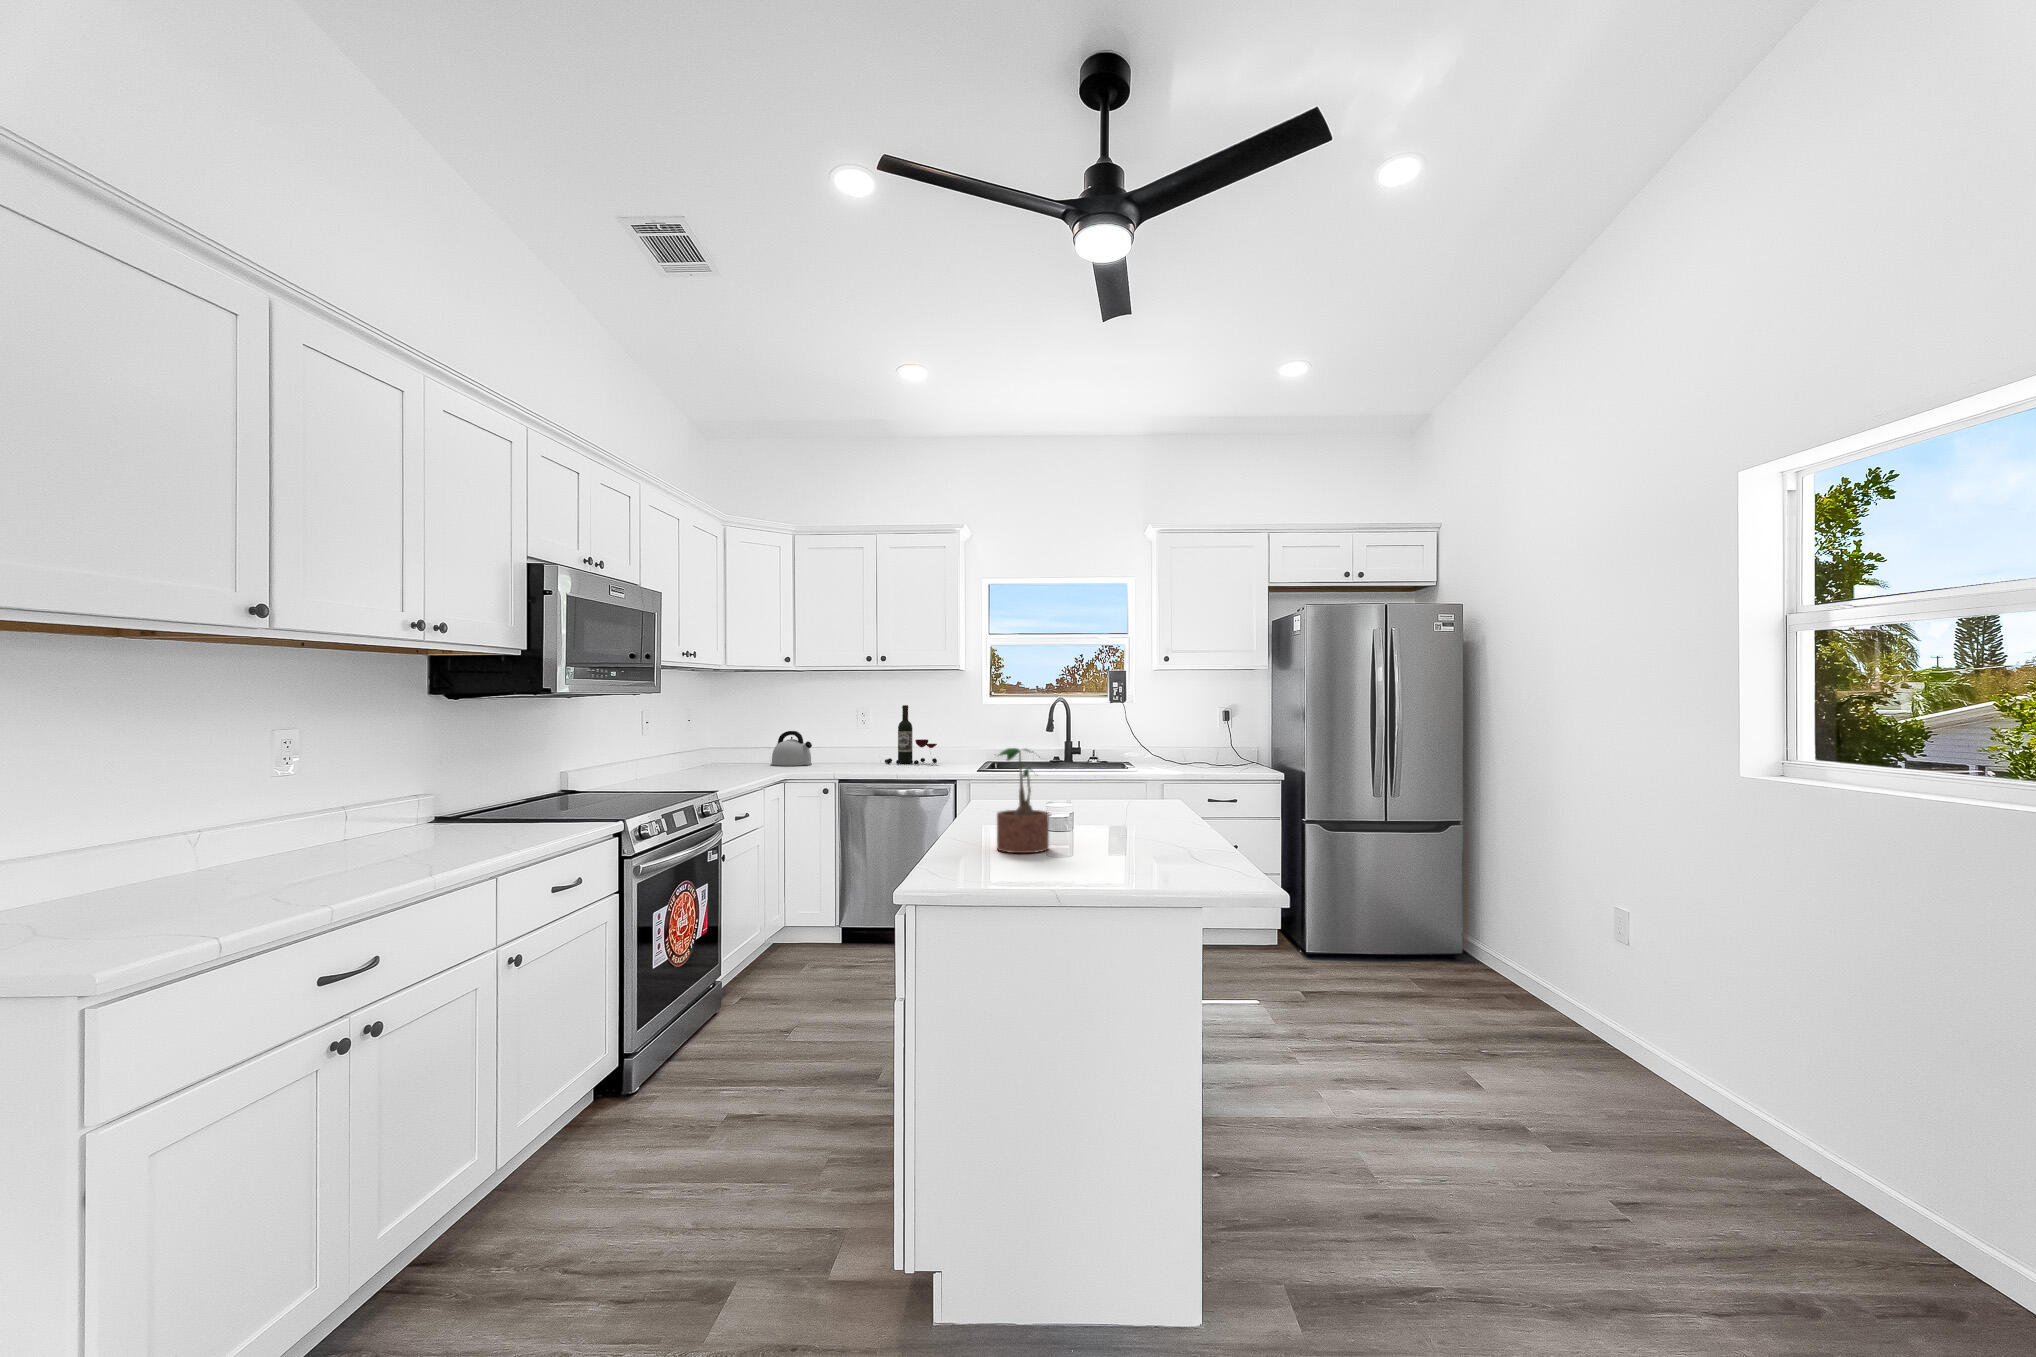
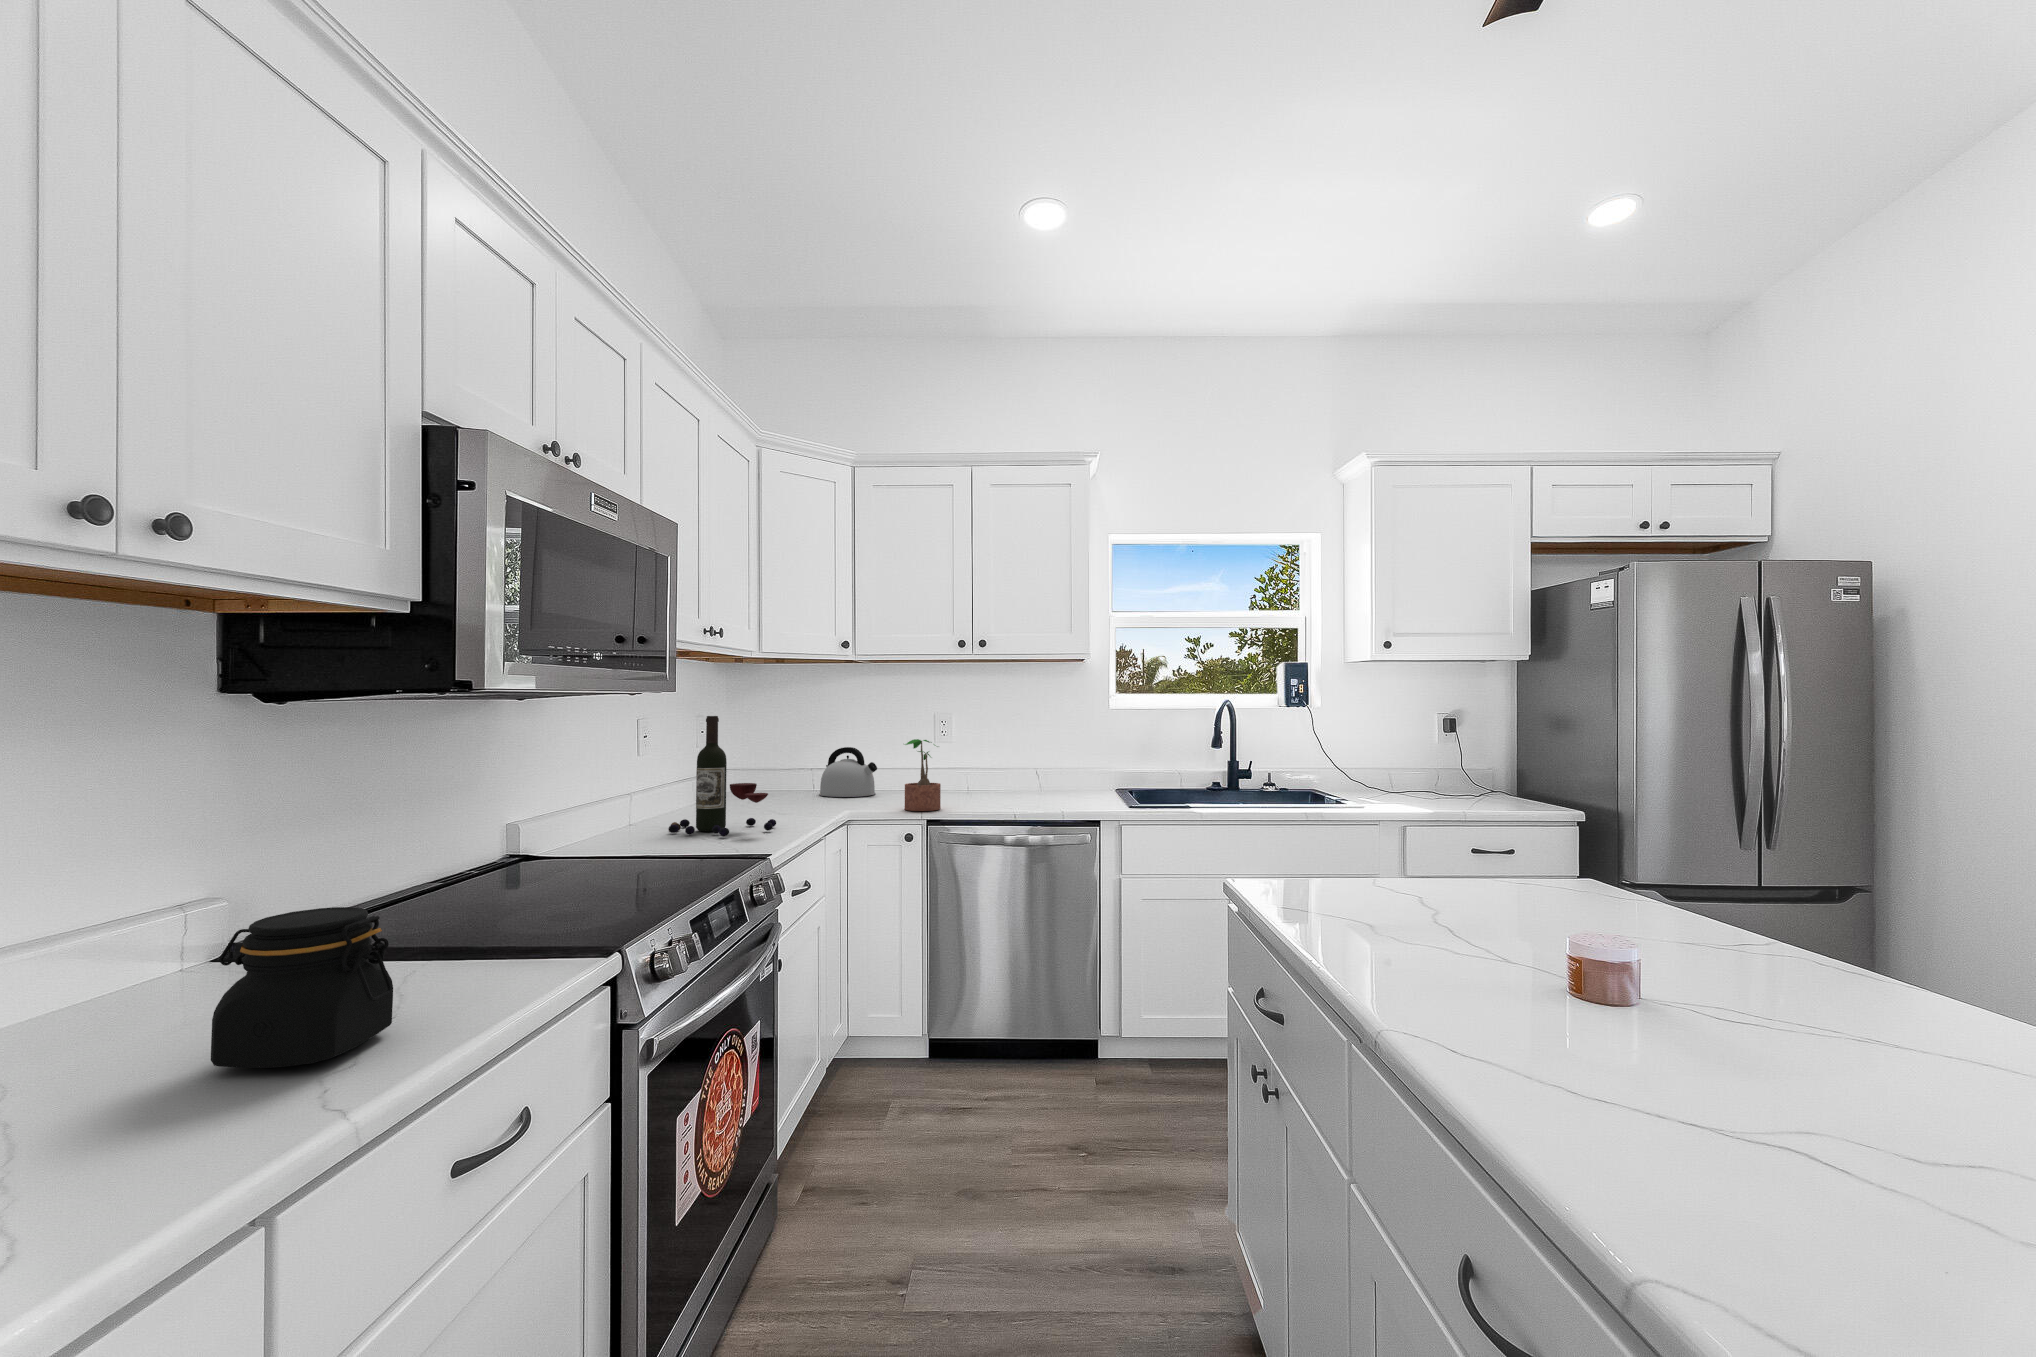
wine bottle: present [885,705,937,764] -> present [668,716,776,836]
potted plant: present [997,748,1049,853] -> present [905,739,941,811]
jar: none [460,784,527,842] -> present [211,907,393,1068]

